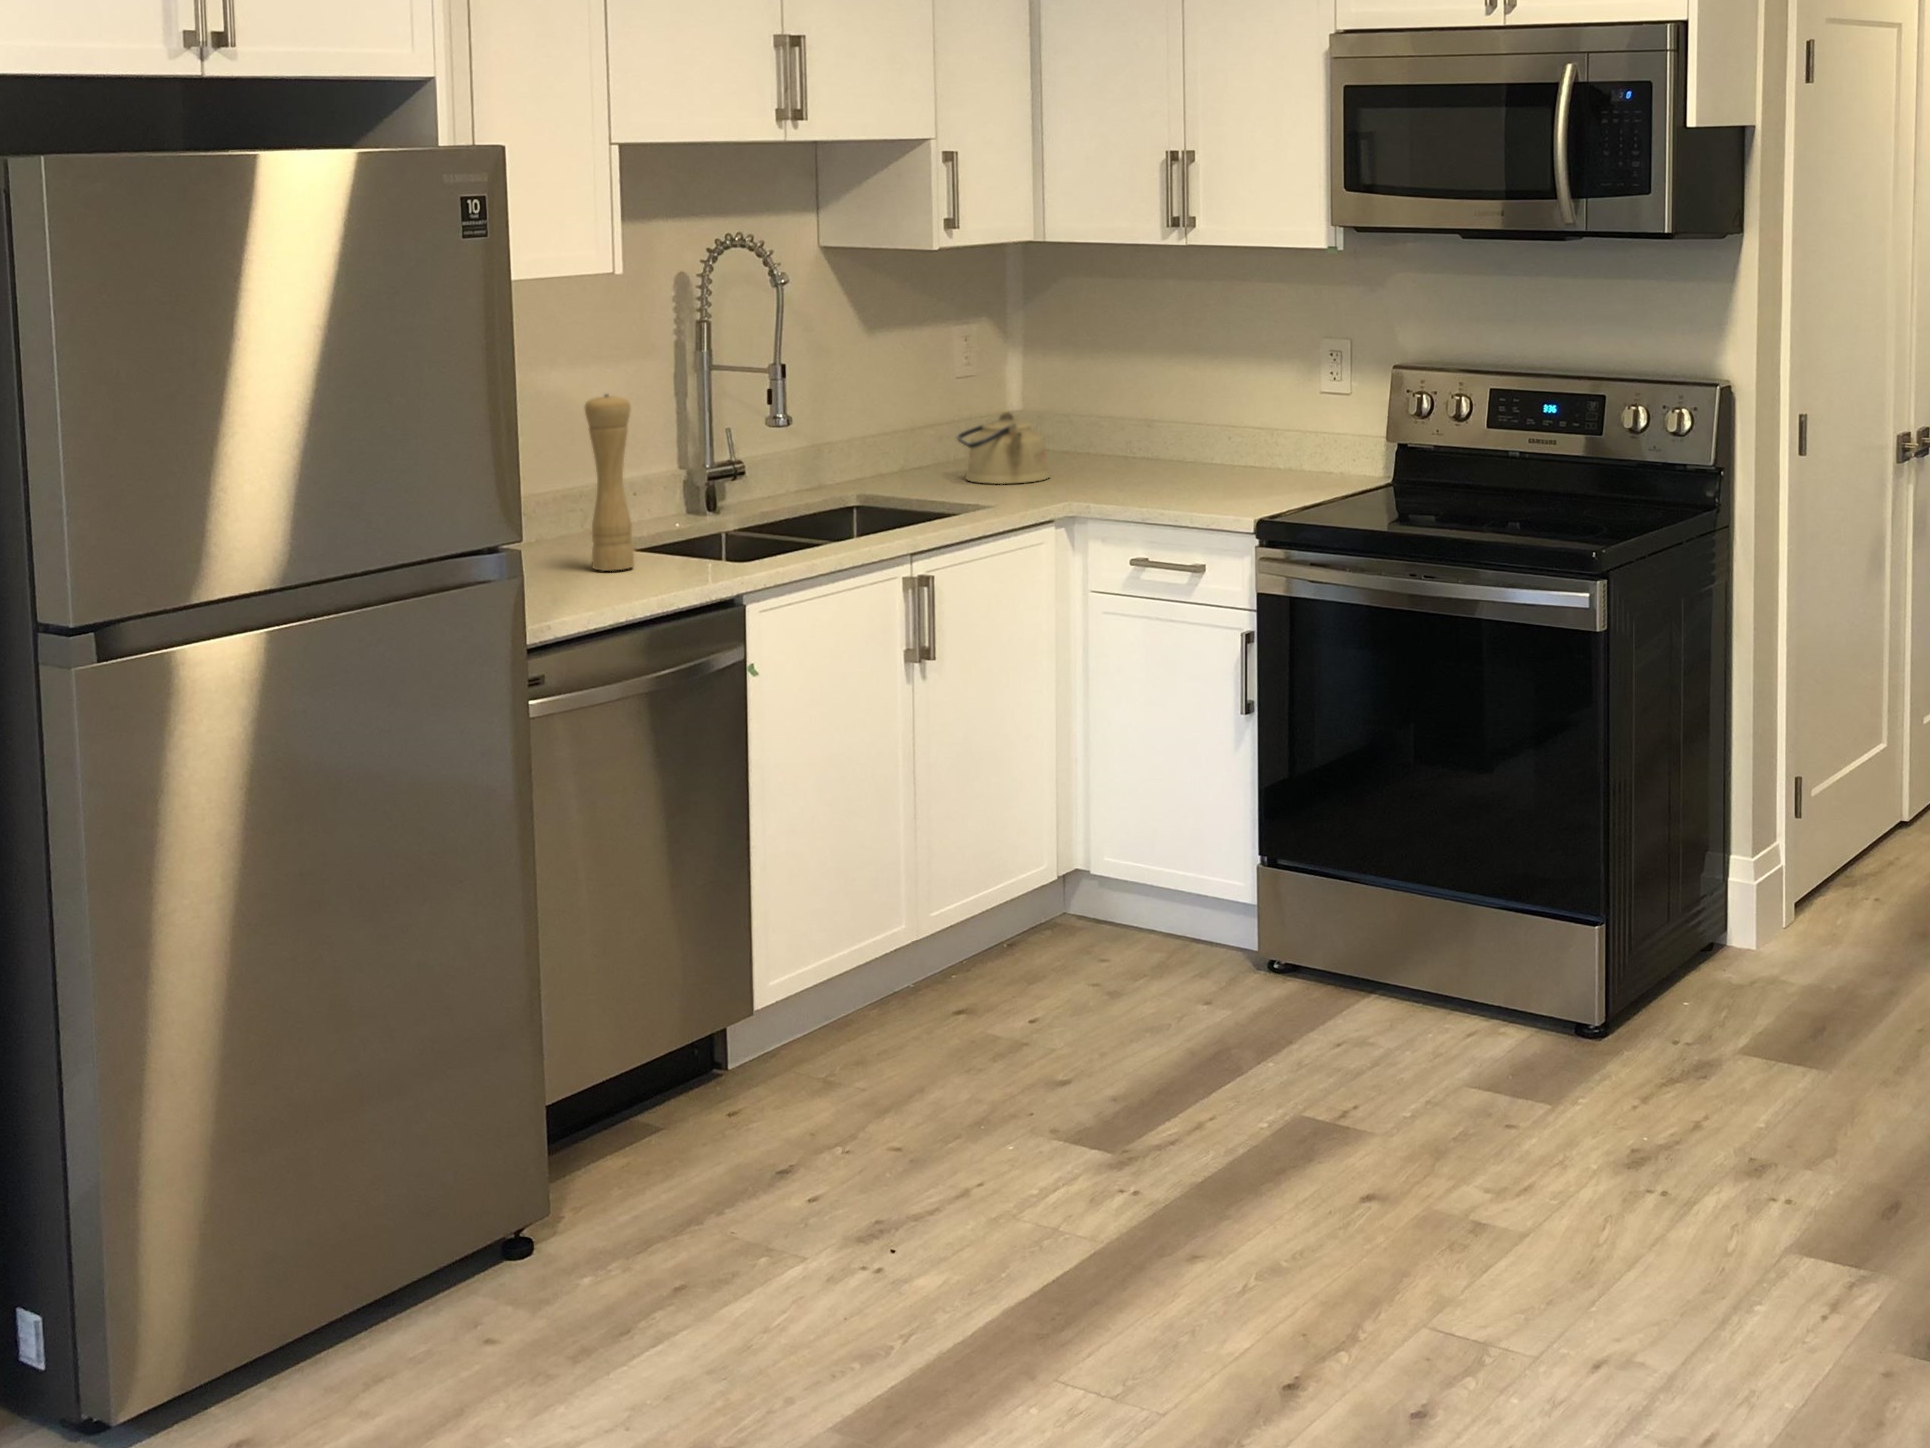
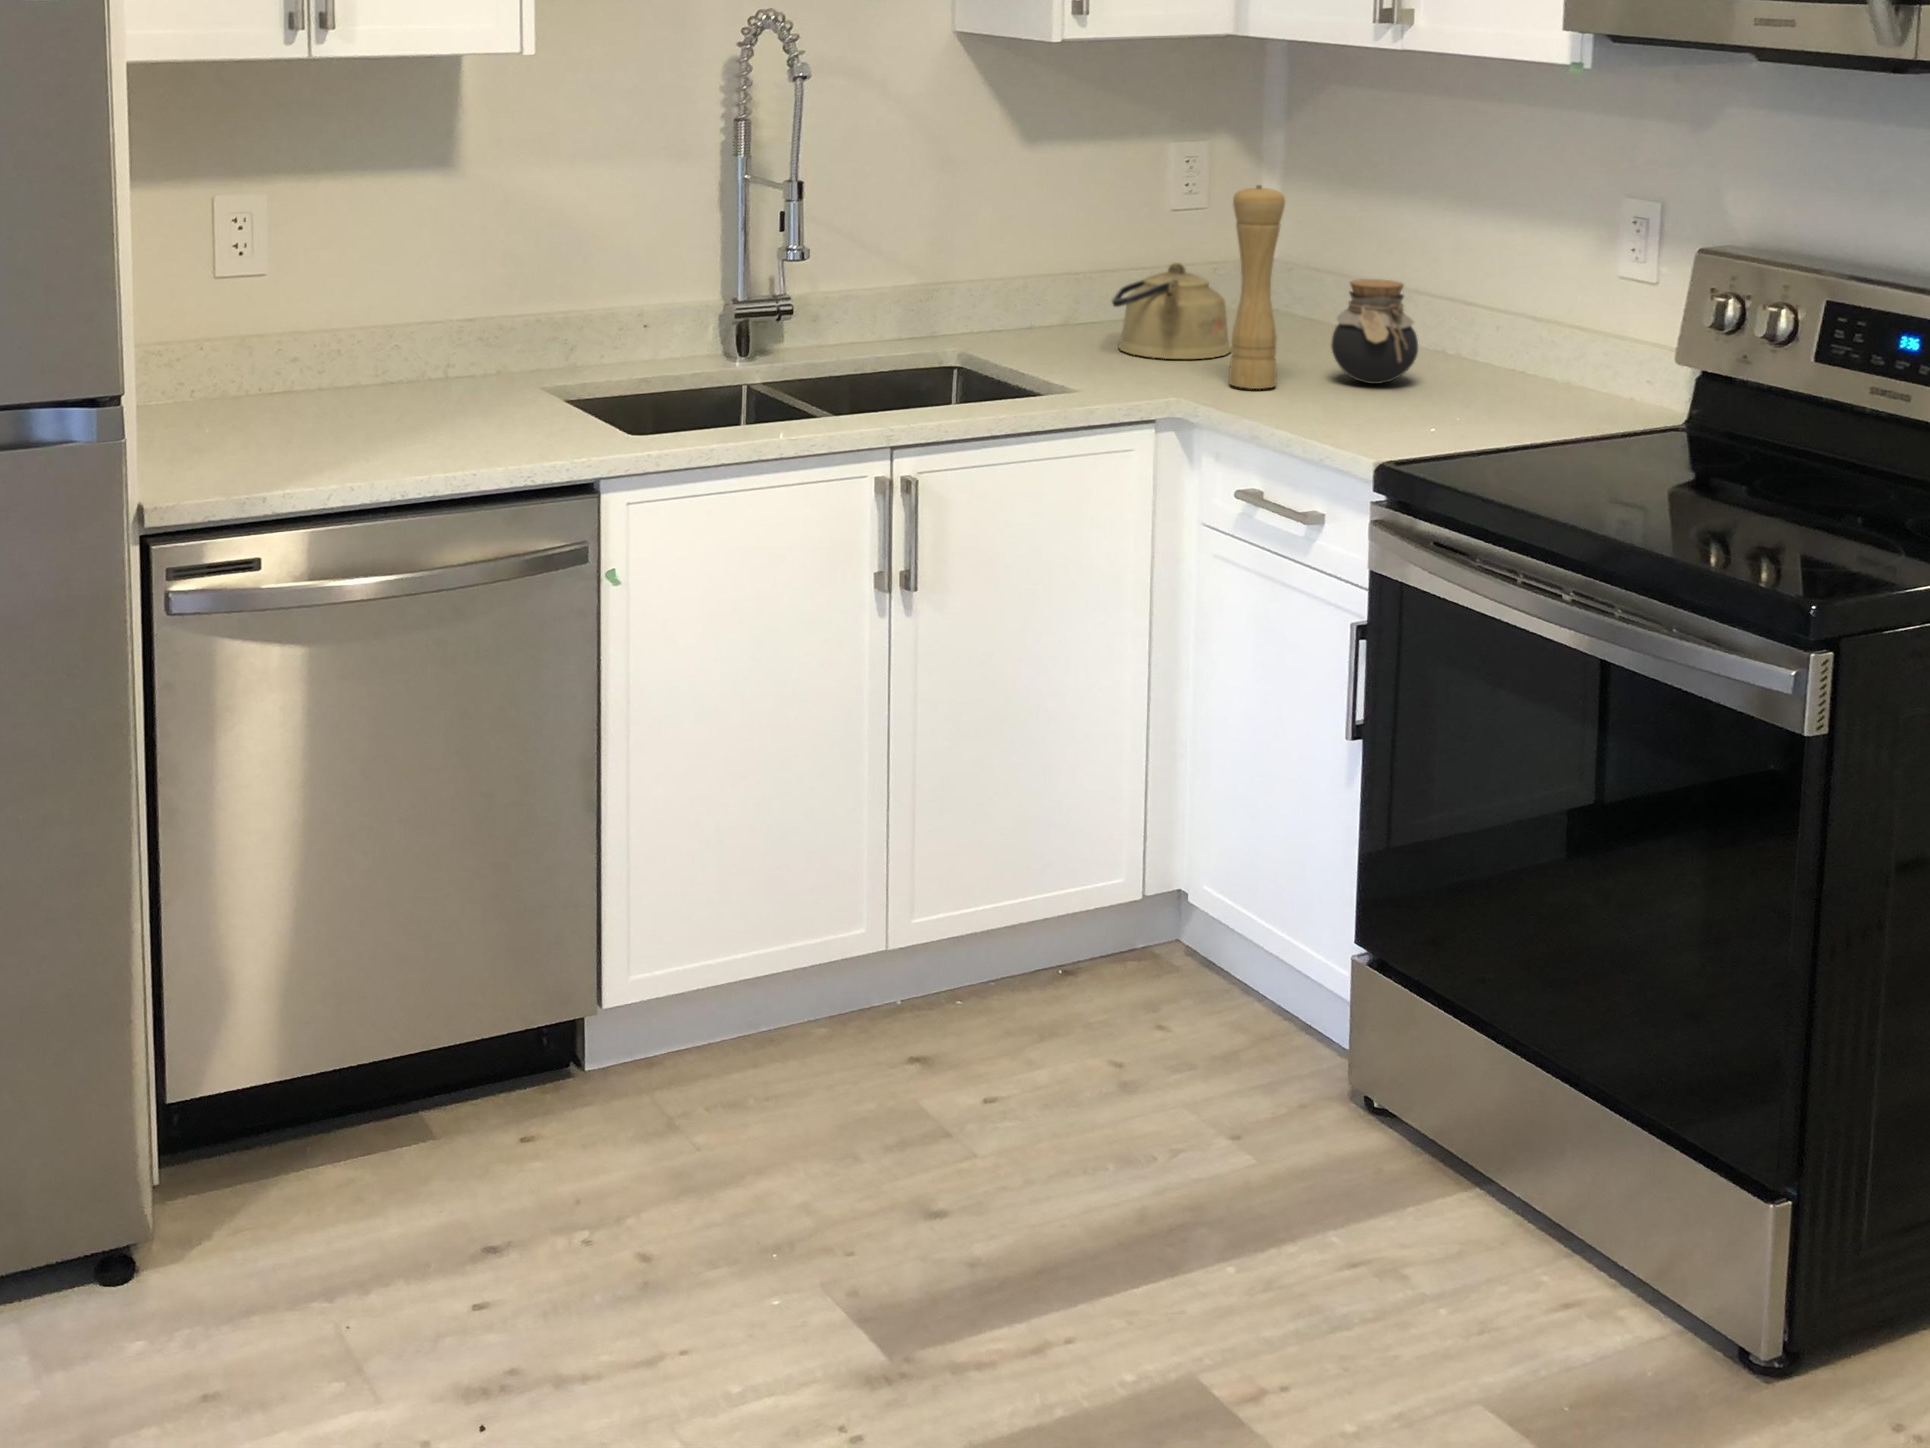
pepper mill: present [584,394,634,571] -> present [1229,185,1285,389]
jar: none [1145,409,1205,483] -> present [1331,279,1418,384]

